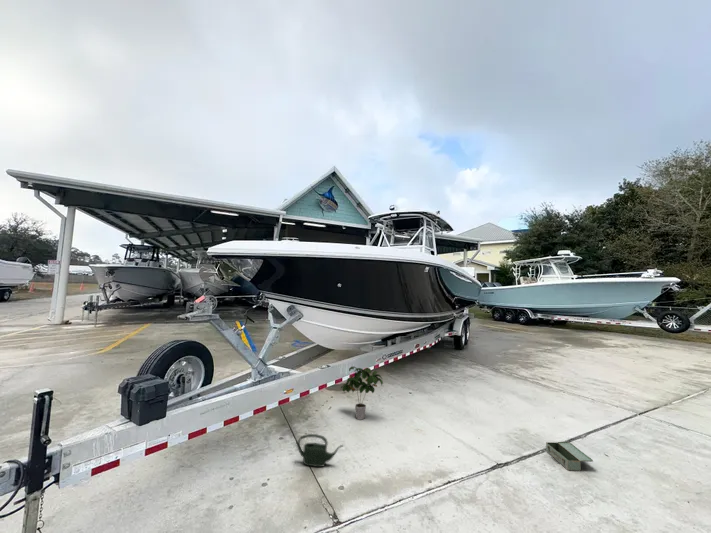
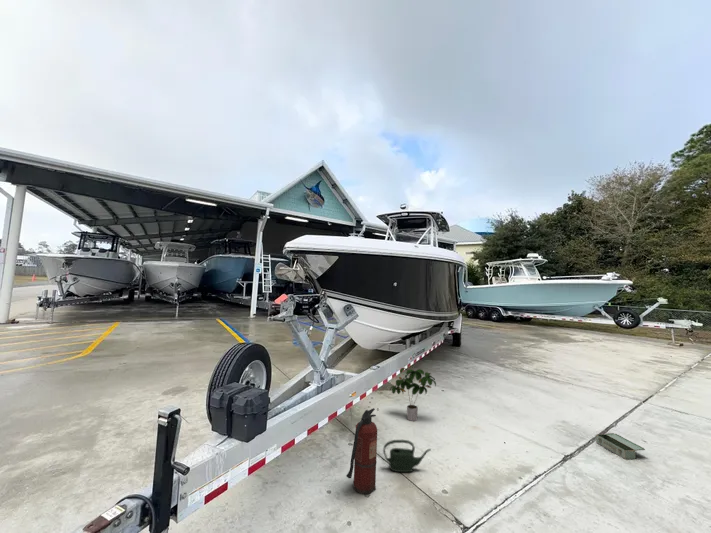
fire extinguisher: none [247,401,282,484] -> present [346,408,377,494]

